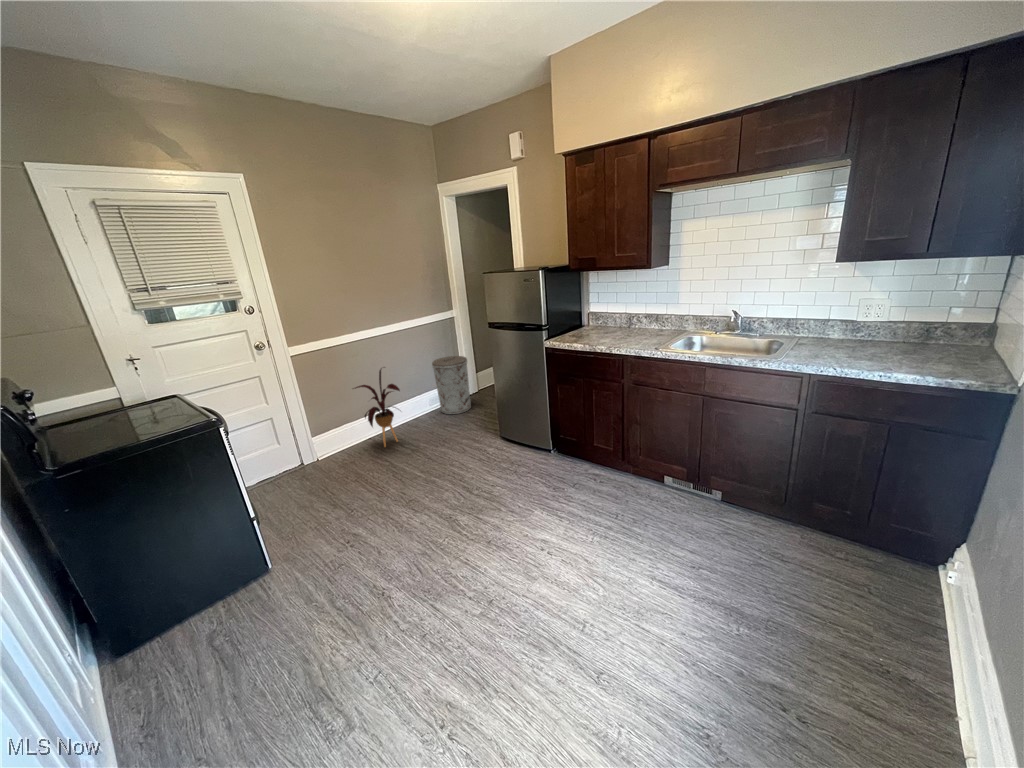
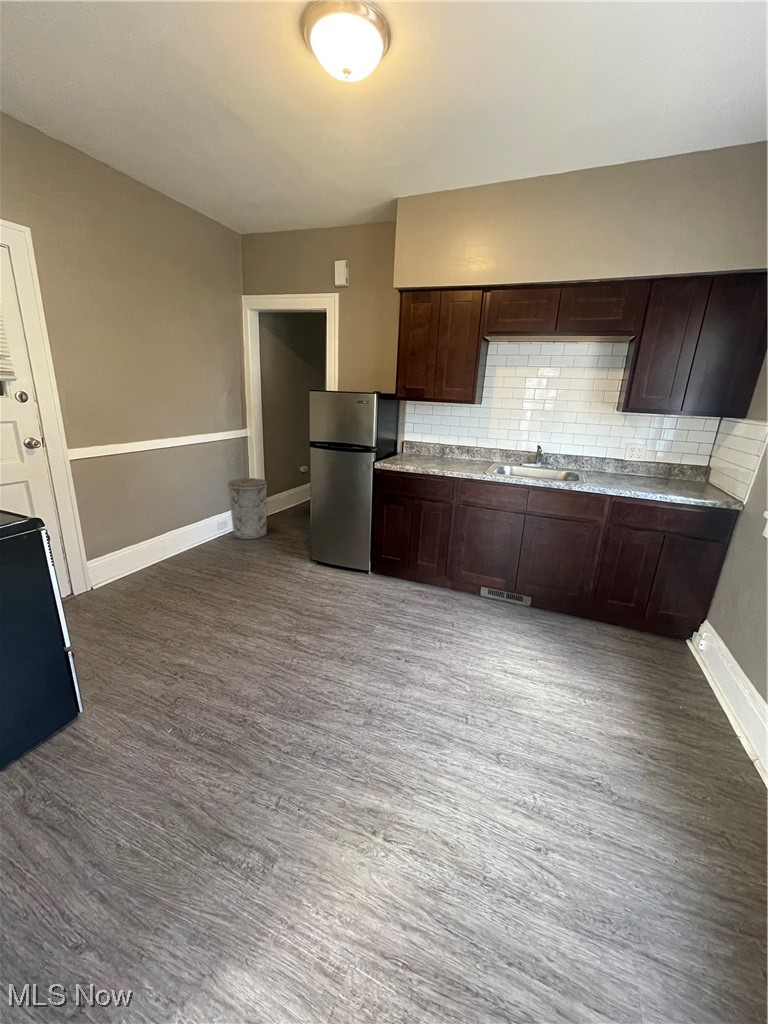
house plant: present [353,370,400,447] -> none [145,481,209,572]

